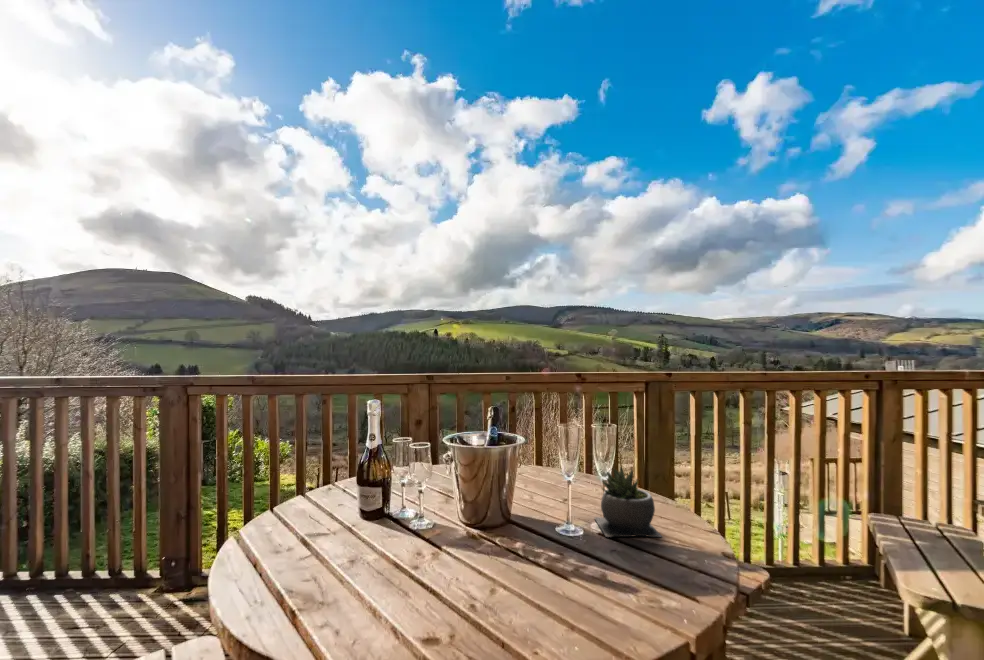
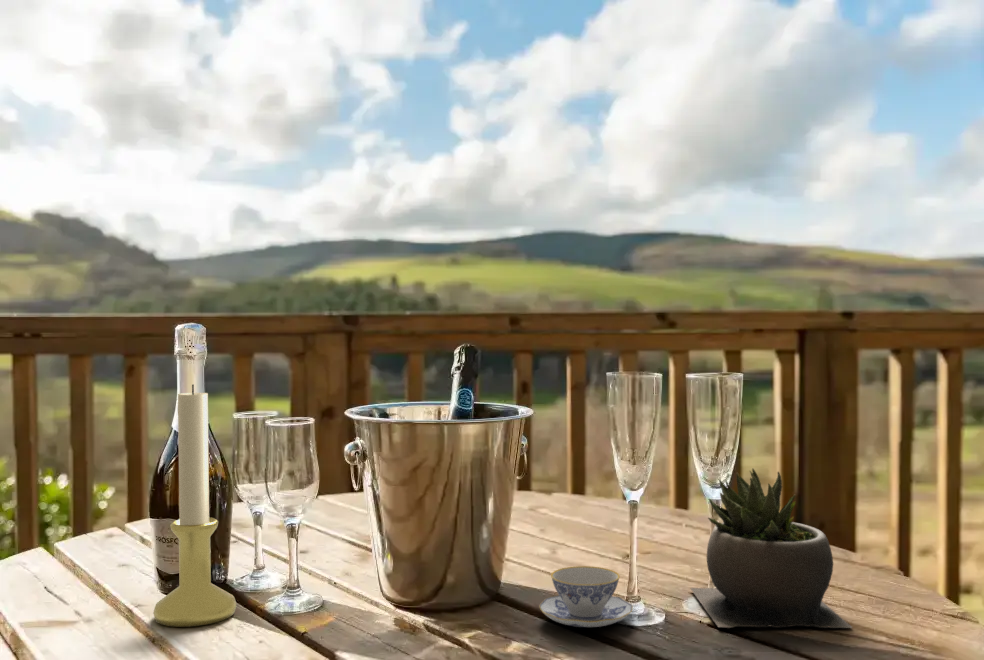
candle holder: none [363,429,398,536] -> present [153,385,236,627]
teacup: none [530,509,569,536] -> present [539,566,633,627]

